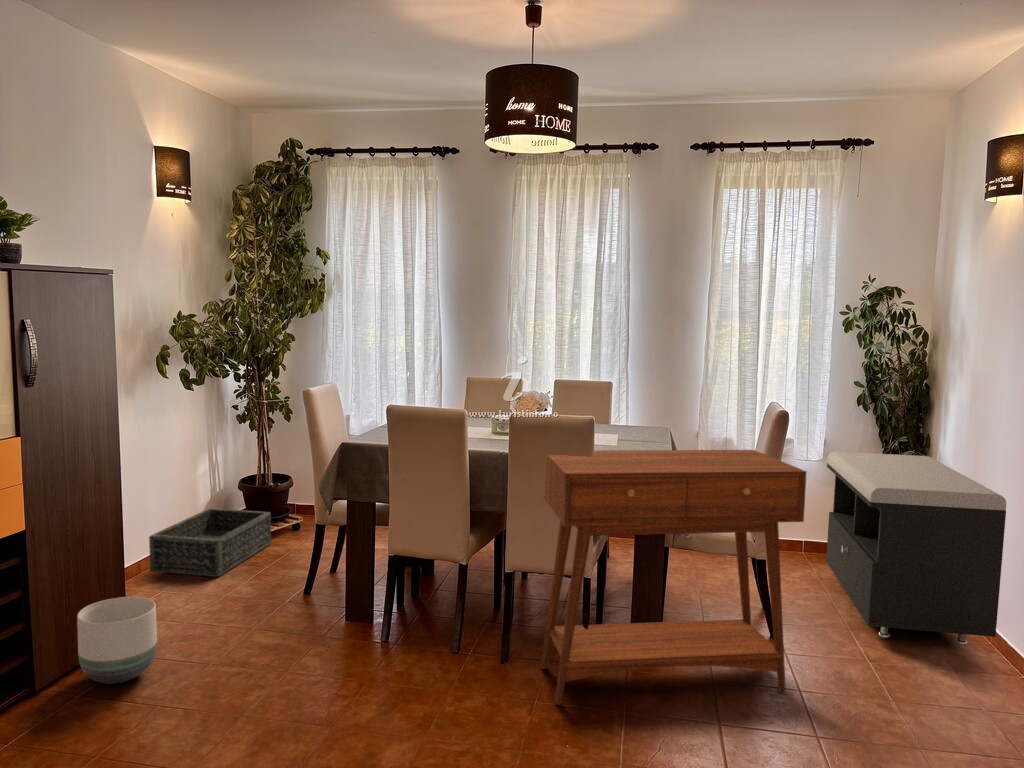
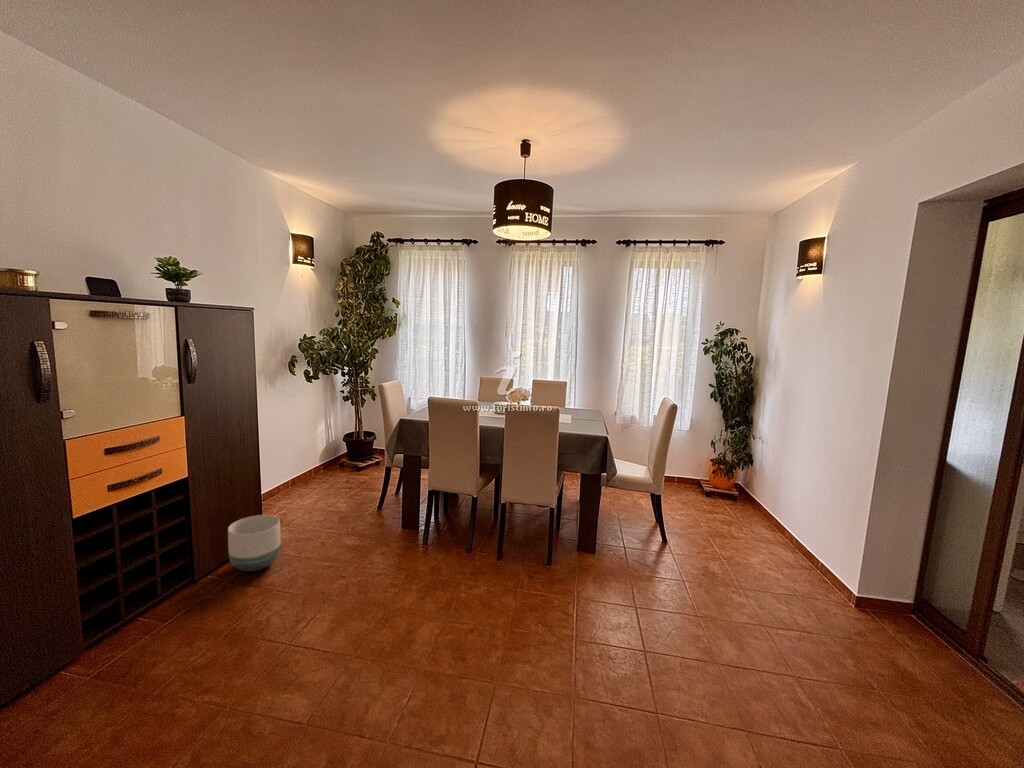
console table: present [541,450,806,705] -> none [522,427,692,589]
storage bench: present [826,452,1006,645] -> none [692,427,809,548]
basket: present [149,508,271,577] -> none [285,453,360,497]

